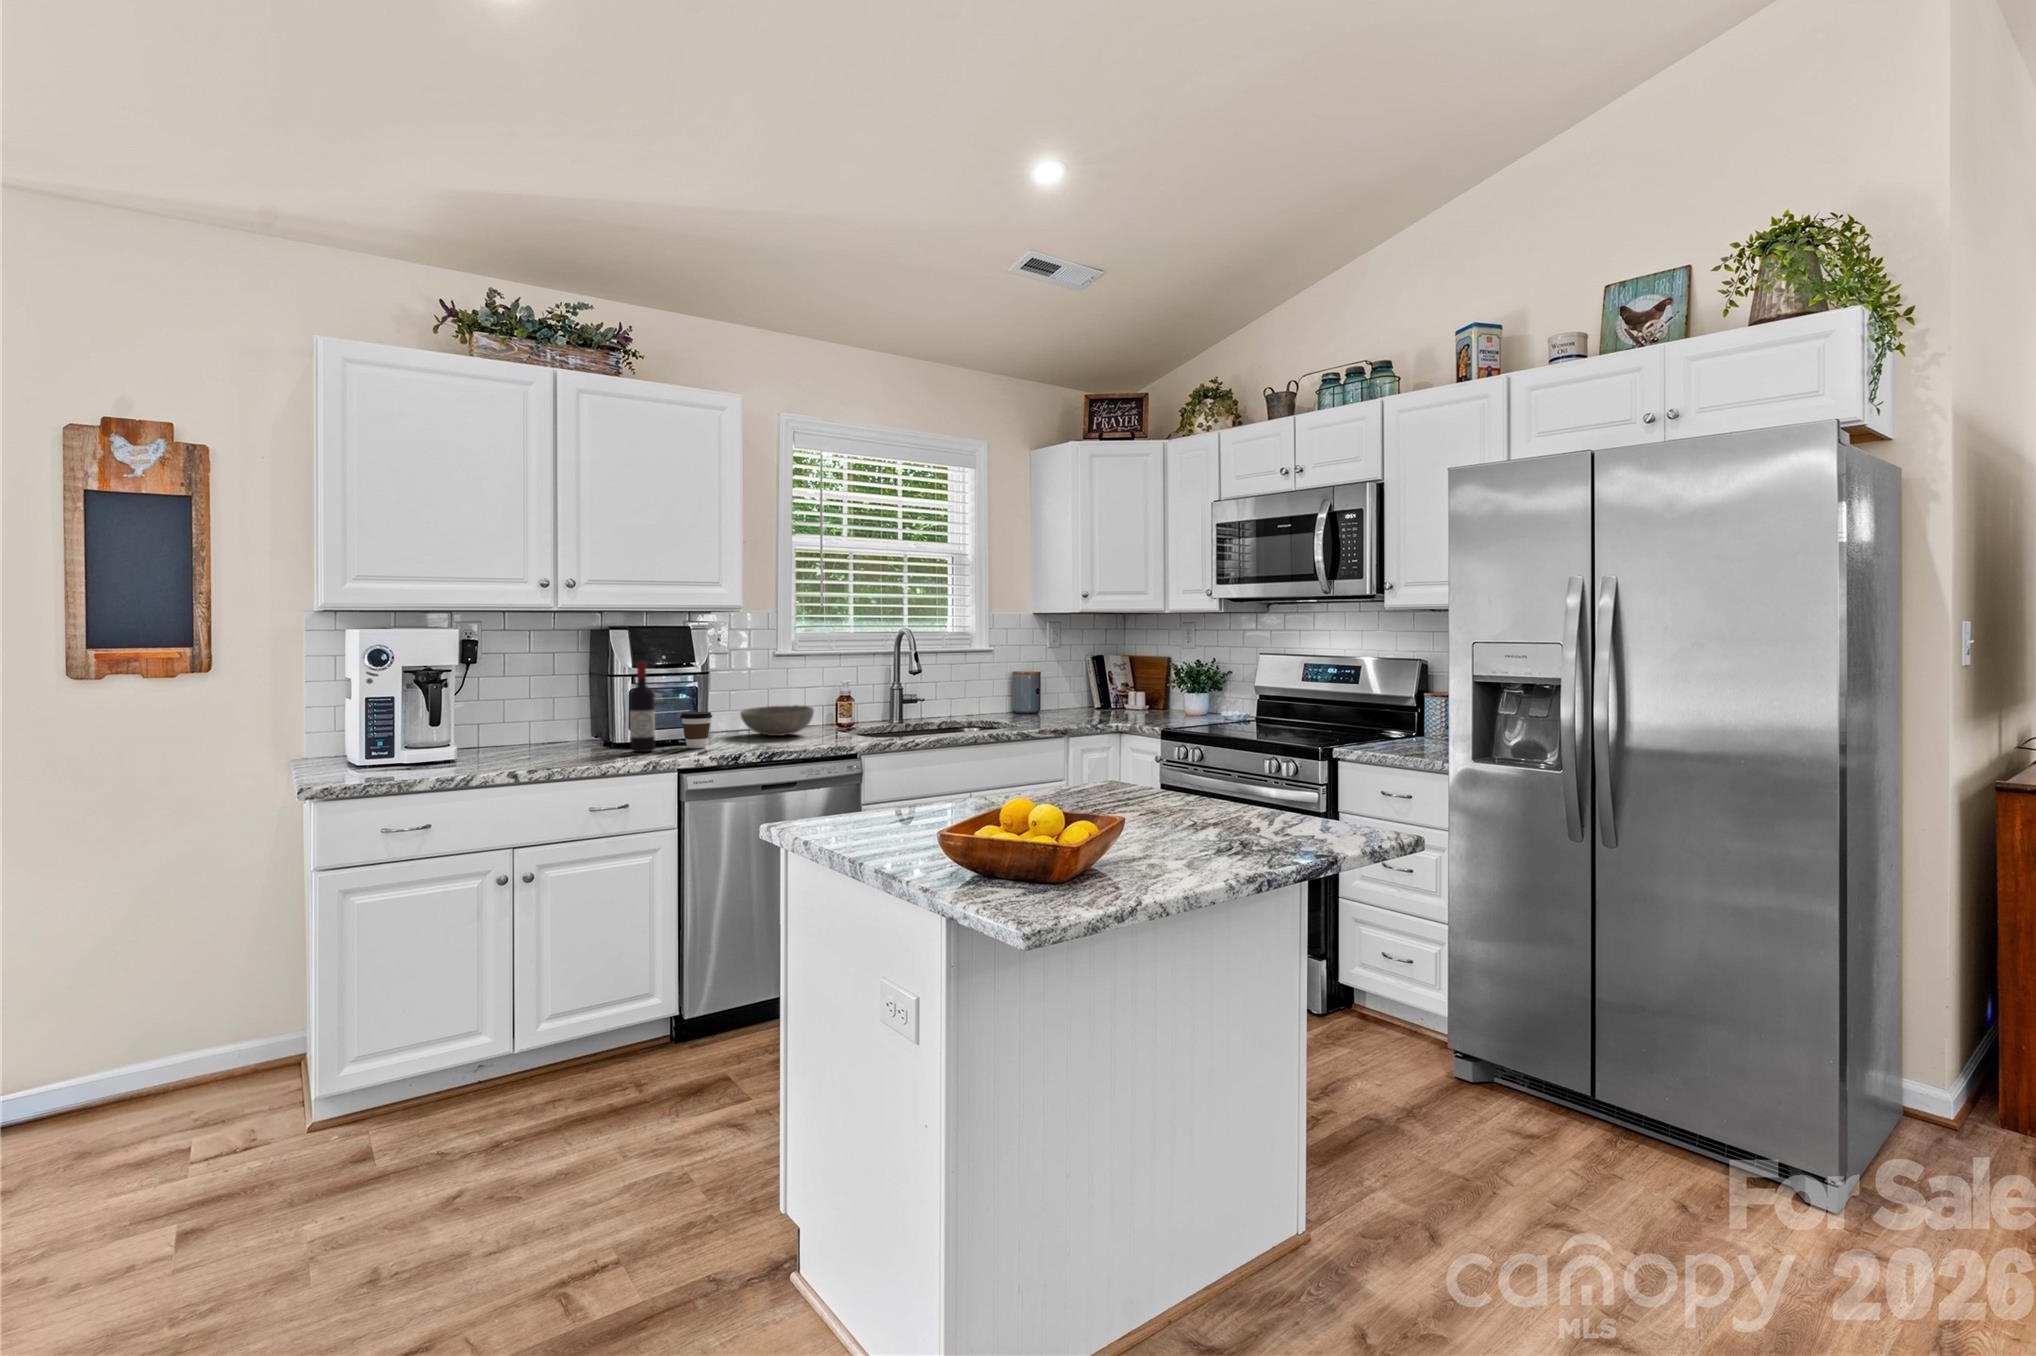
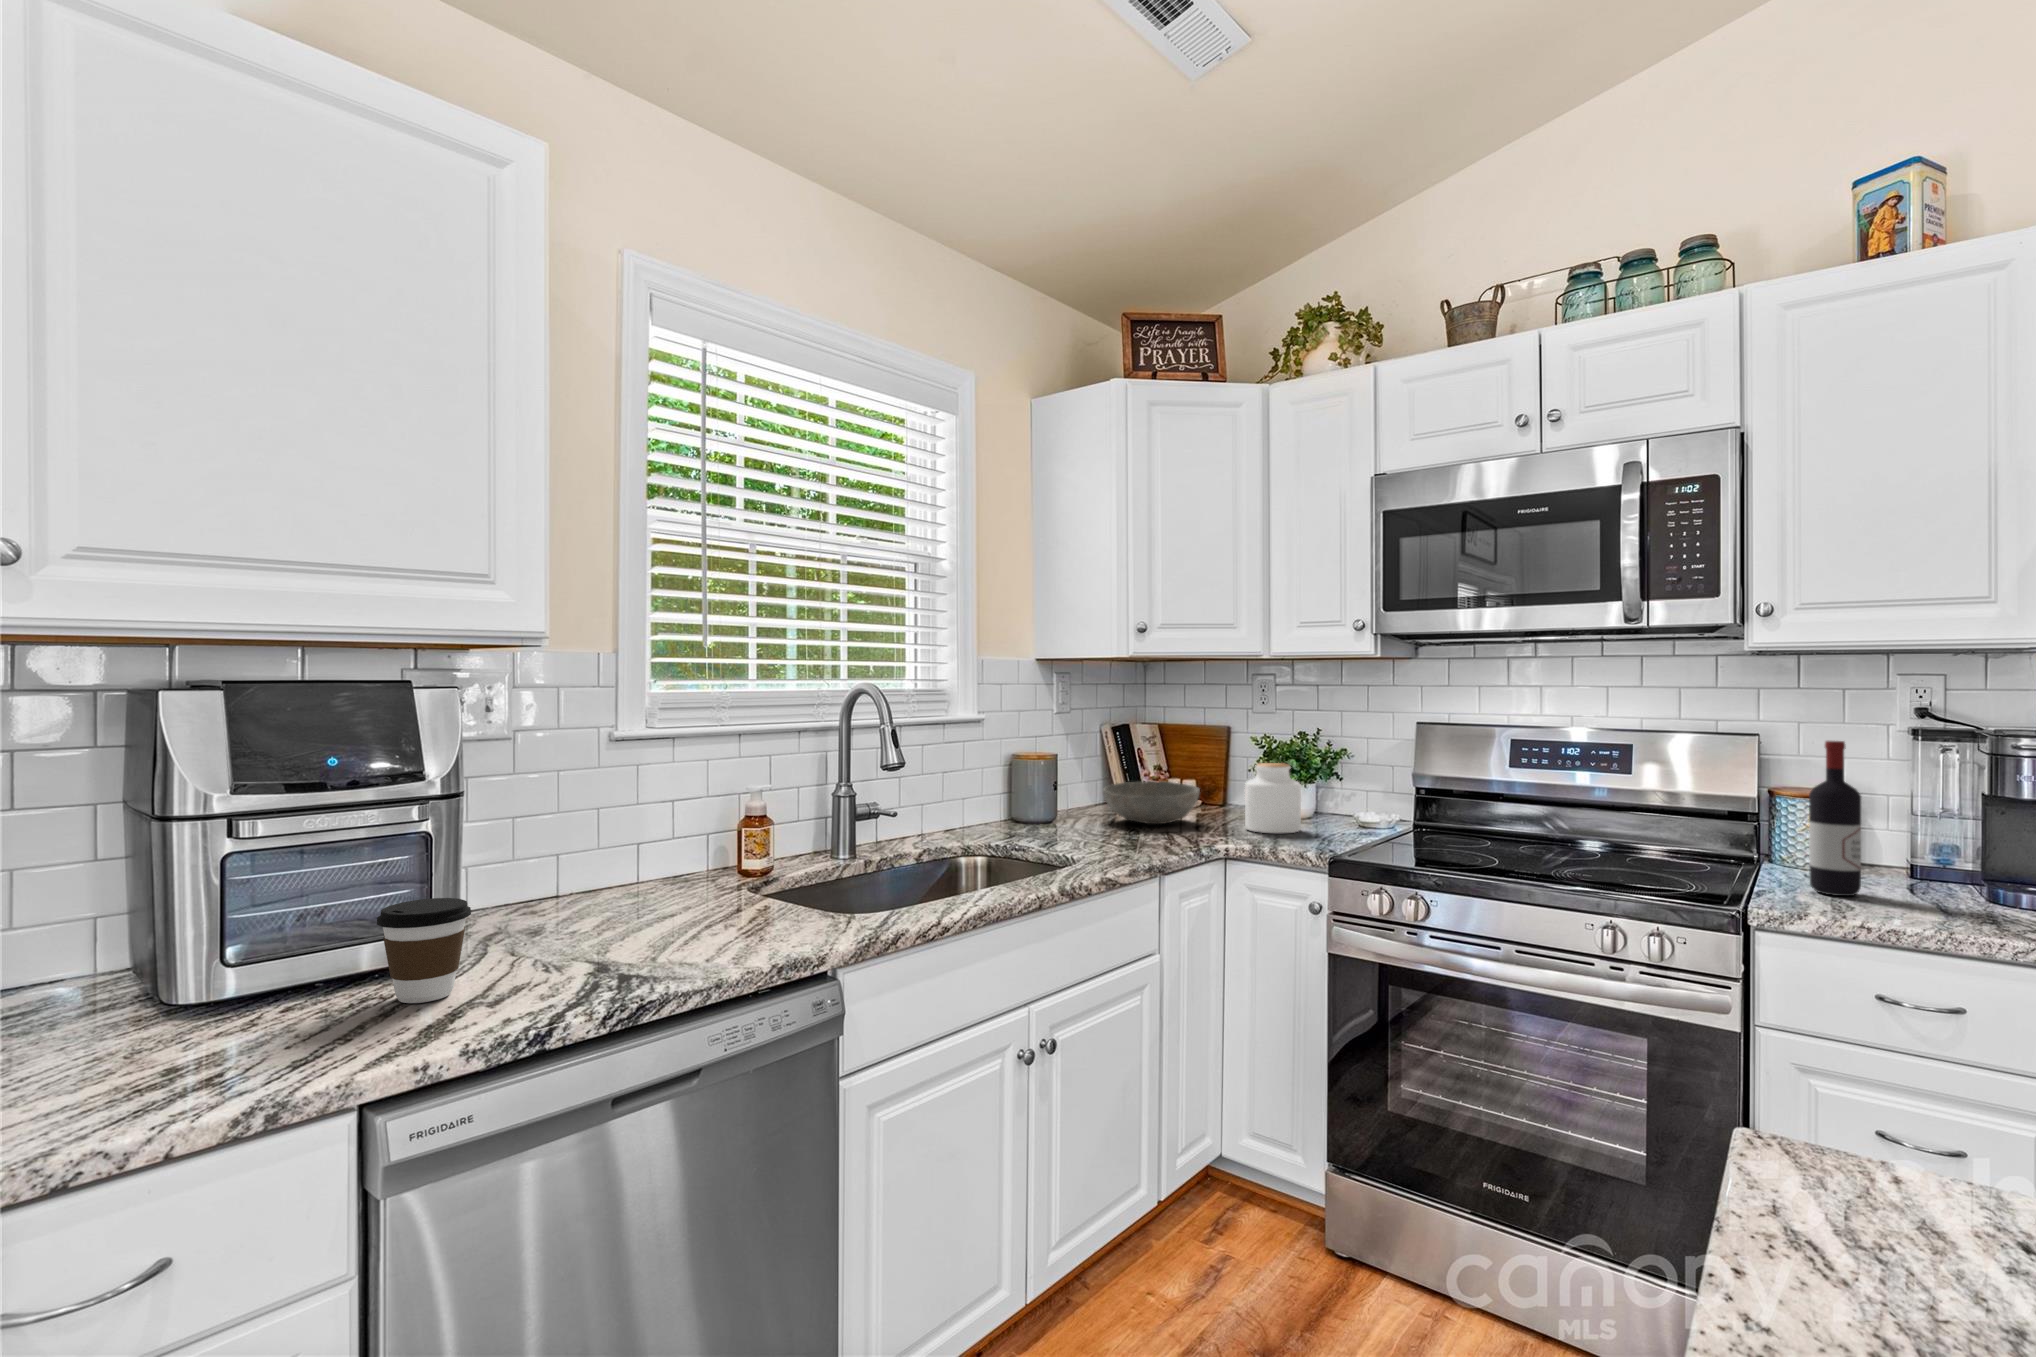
wine bottle: present [629,662,655,752] -> present [1809,741,1861,896]
jar: none [1145,678,1178,720] -> present [1245,763,1301,833]
bowl: present [740,705,814,736] -> present [1103,781,1200,824]

